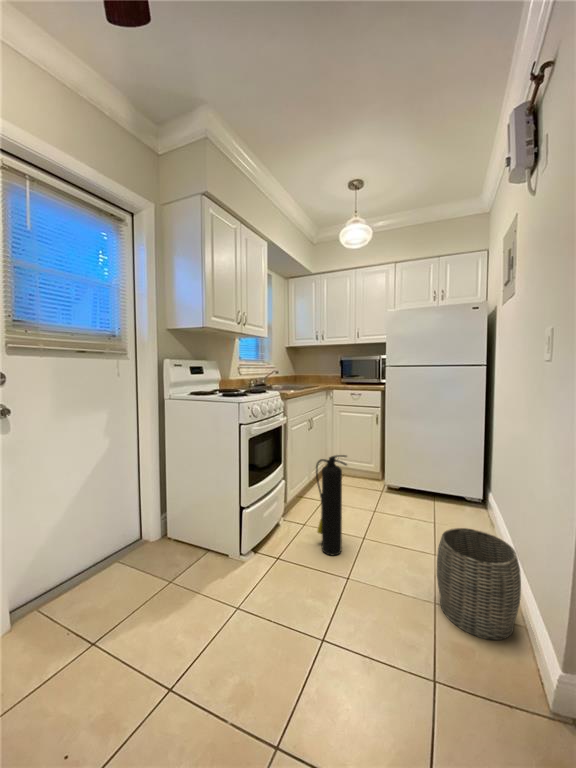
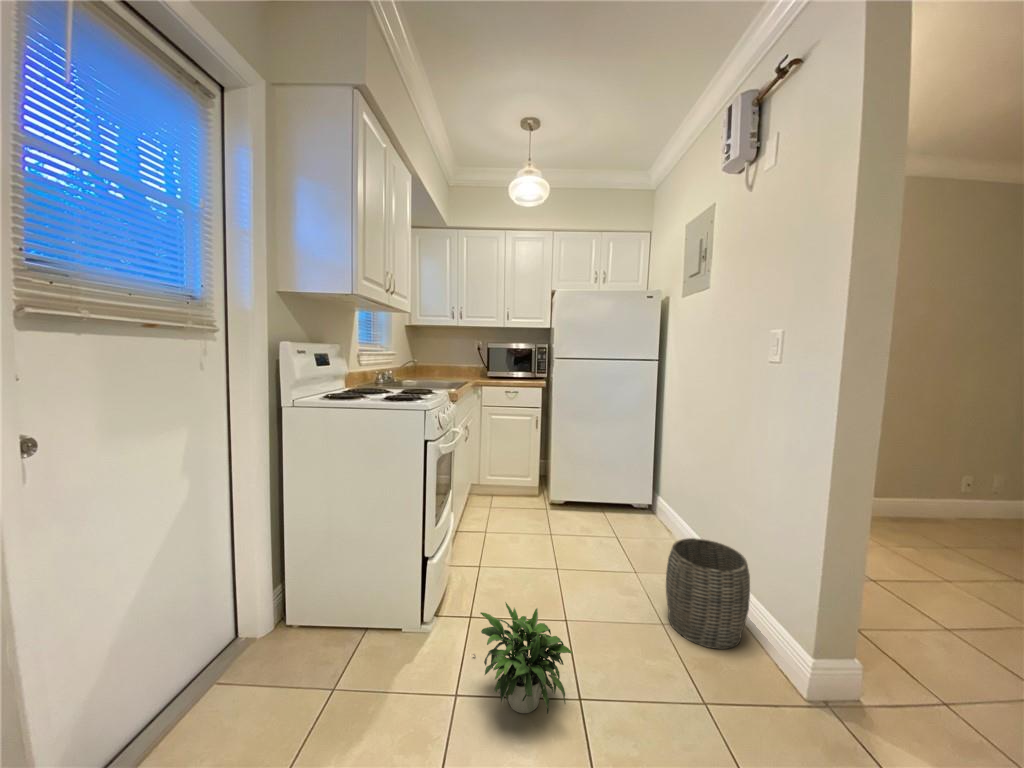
fire extinguisher: present [316,455,347,555] -> none [511,471,558,599]
potted plant: none [247,546,313,635] -> present [473,602,573,714]

